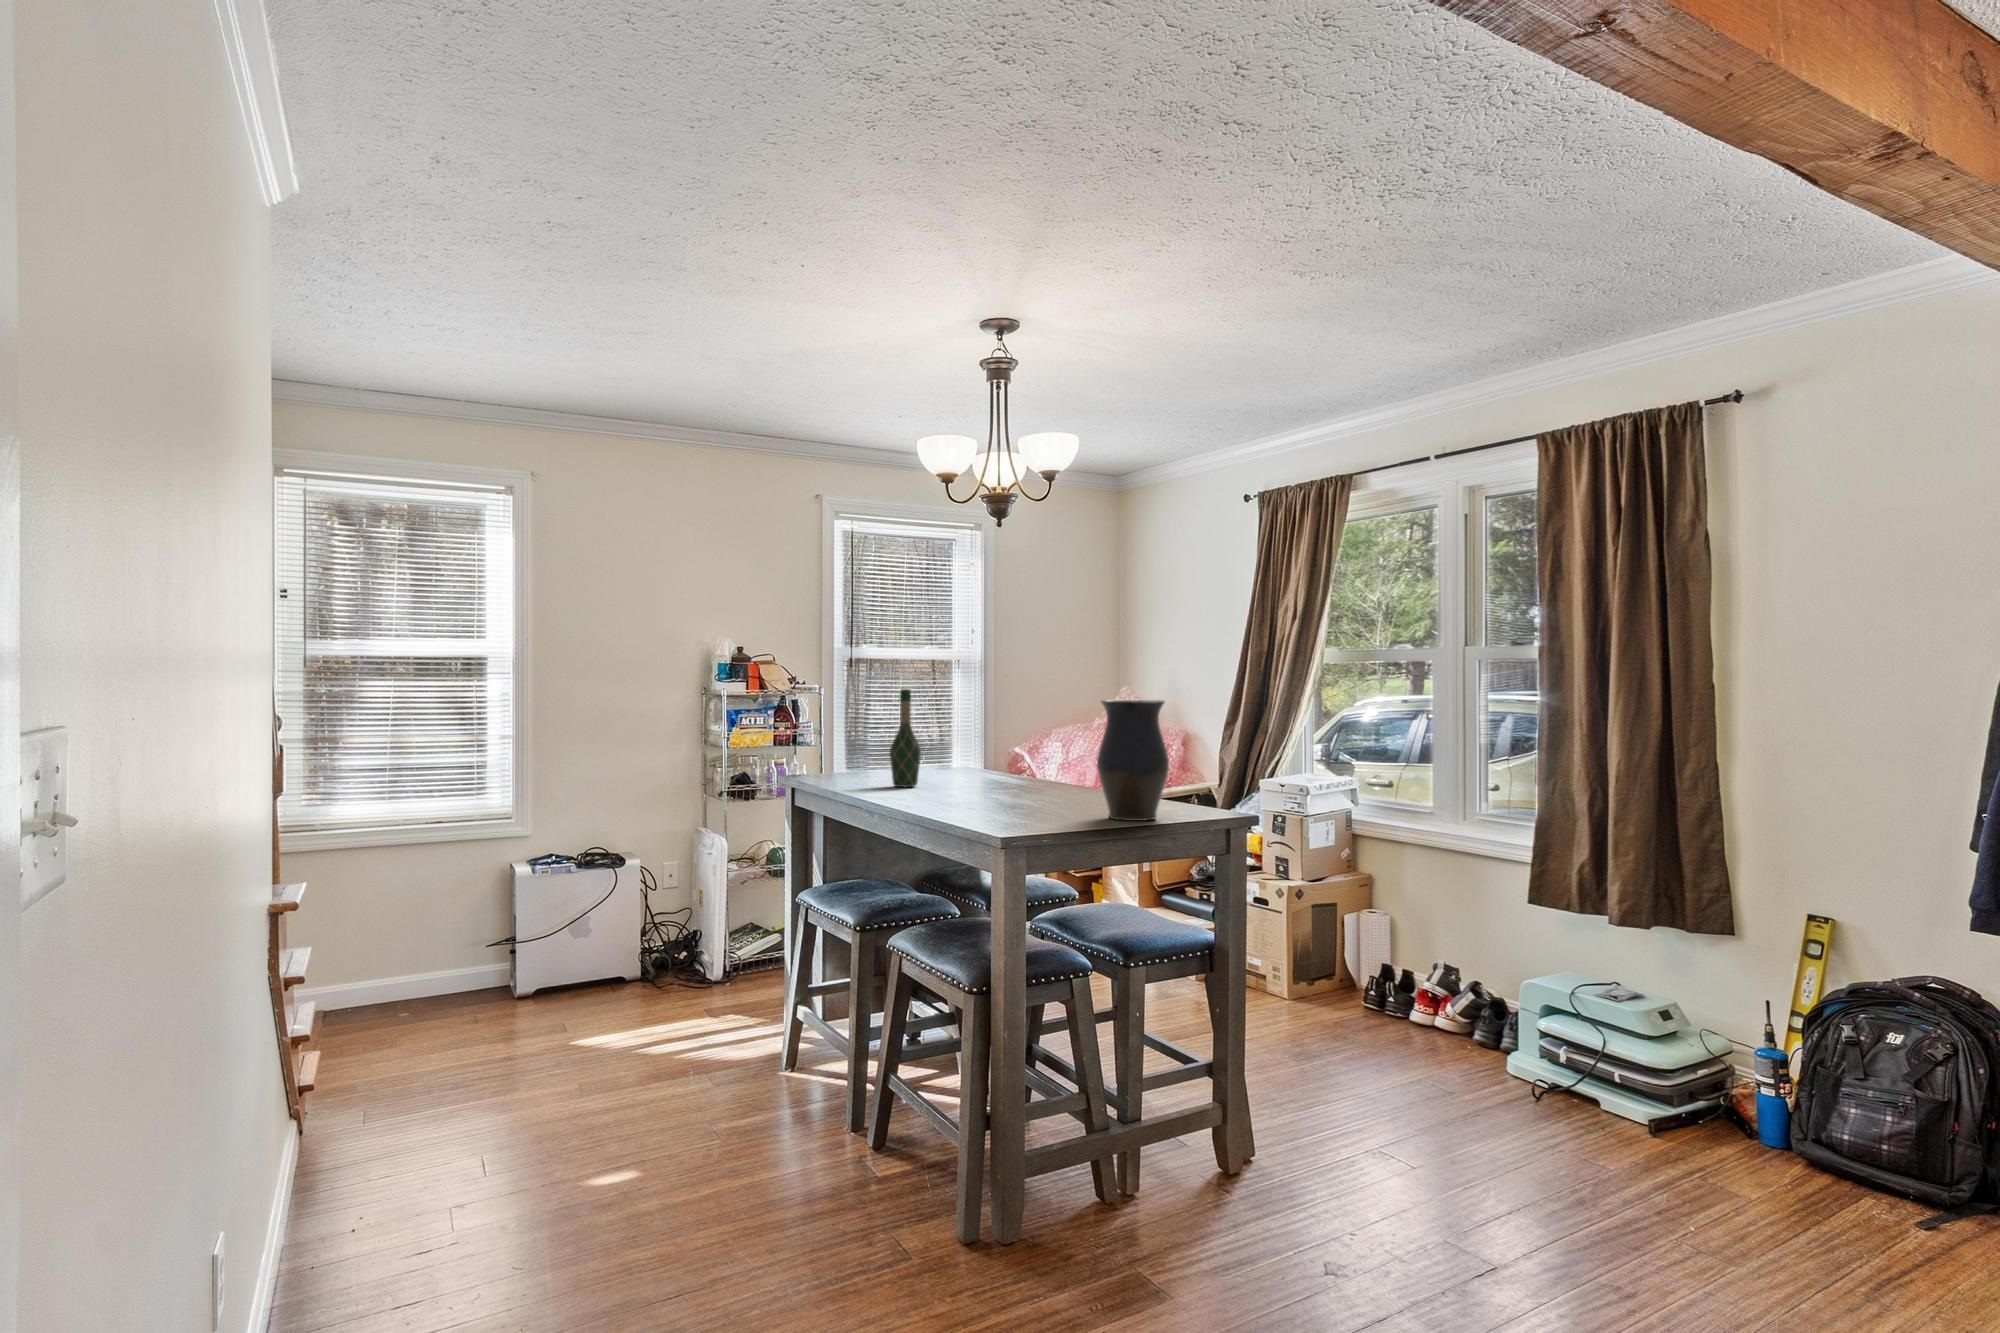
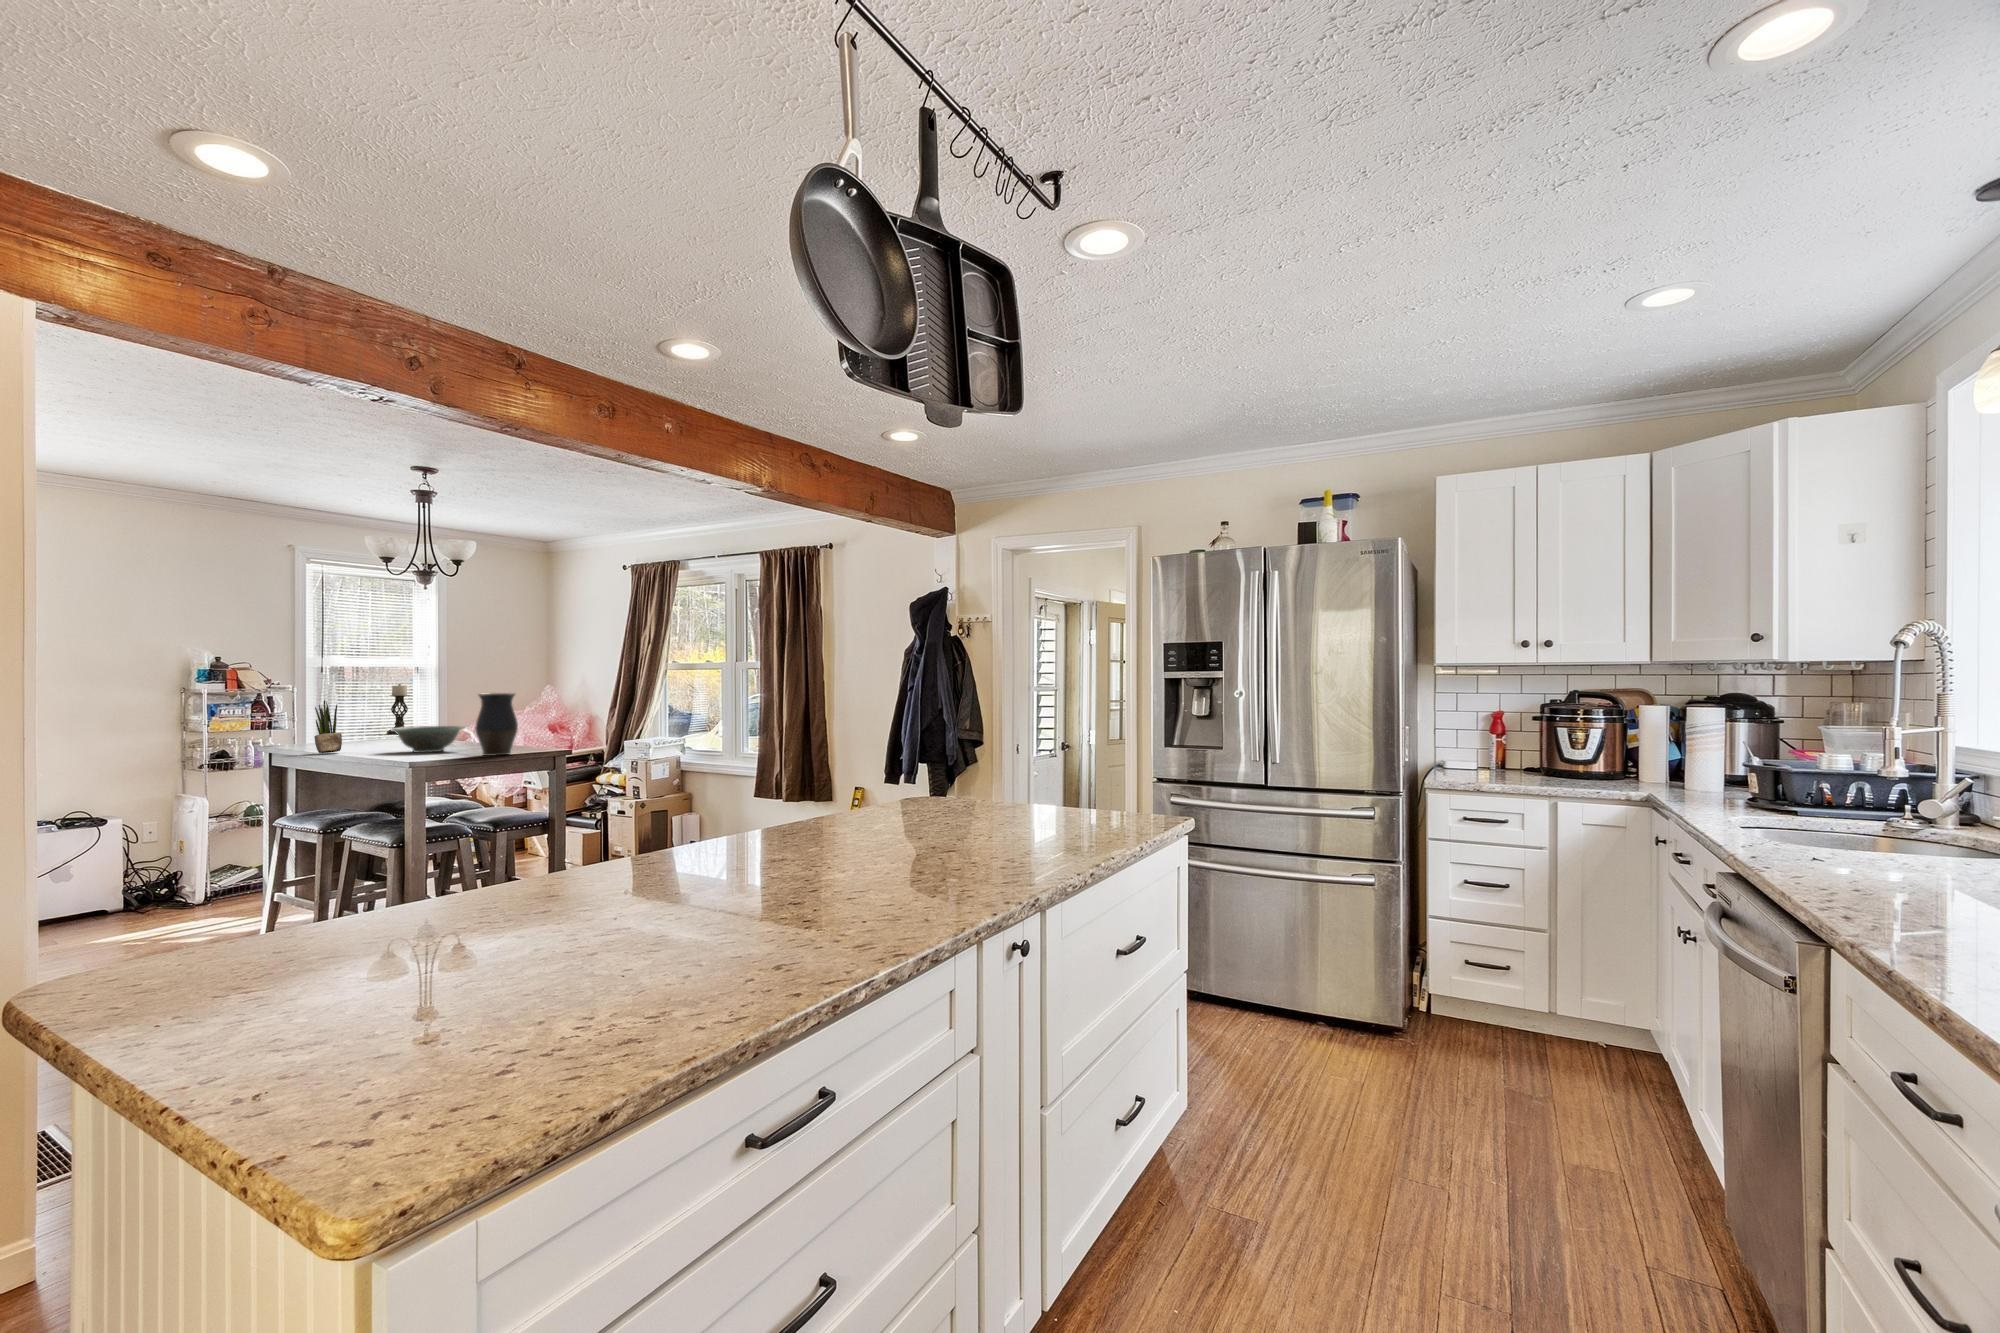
candle holder: none [924,682,955,755] -> present [386,684,410,735]
wine bottle: present [890,689,921,787] -> none [346,689,370,749]
potted plant: none [850,706,886,795] -> present [314,700,342,753]
decorative bowl: none [956,754,1065,802] -> present [392,726,464,753]

